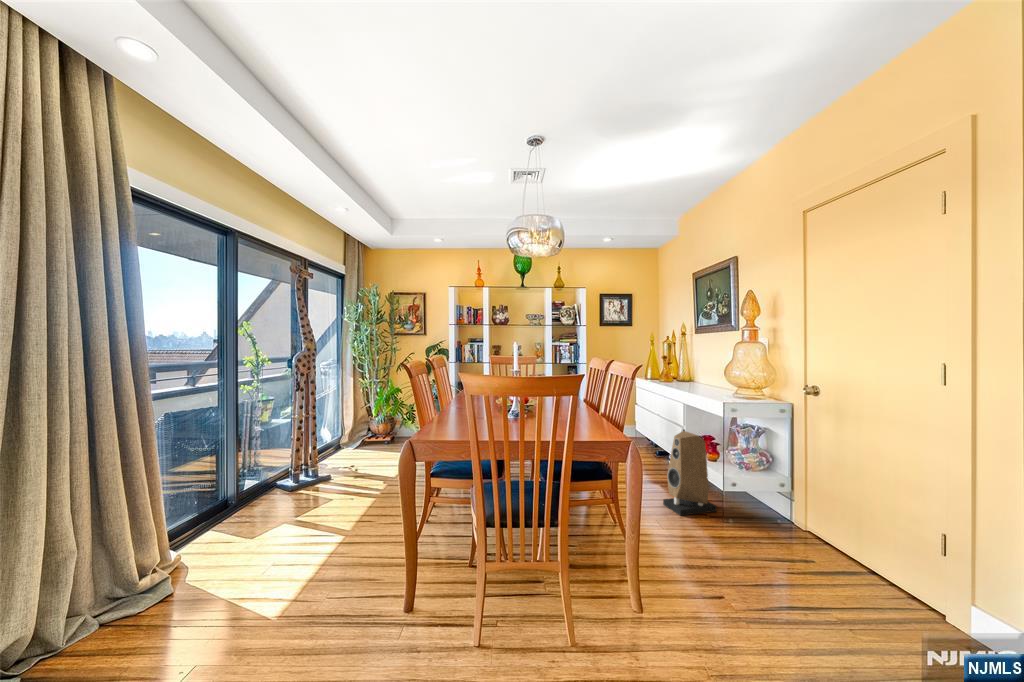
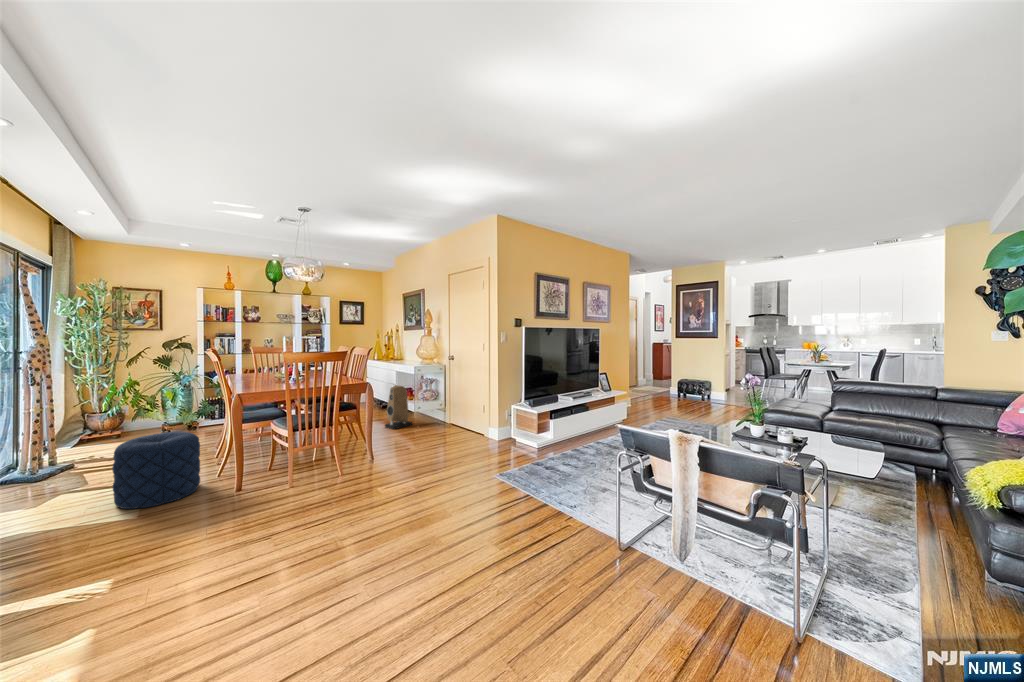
pouf: none [257,482,367,613] -> present [112,432,200,509]

